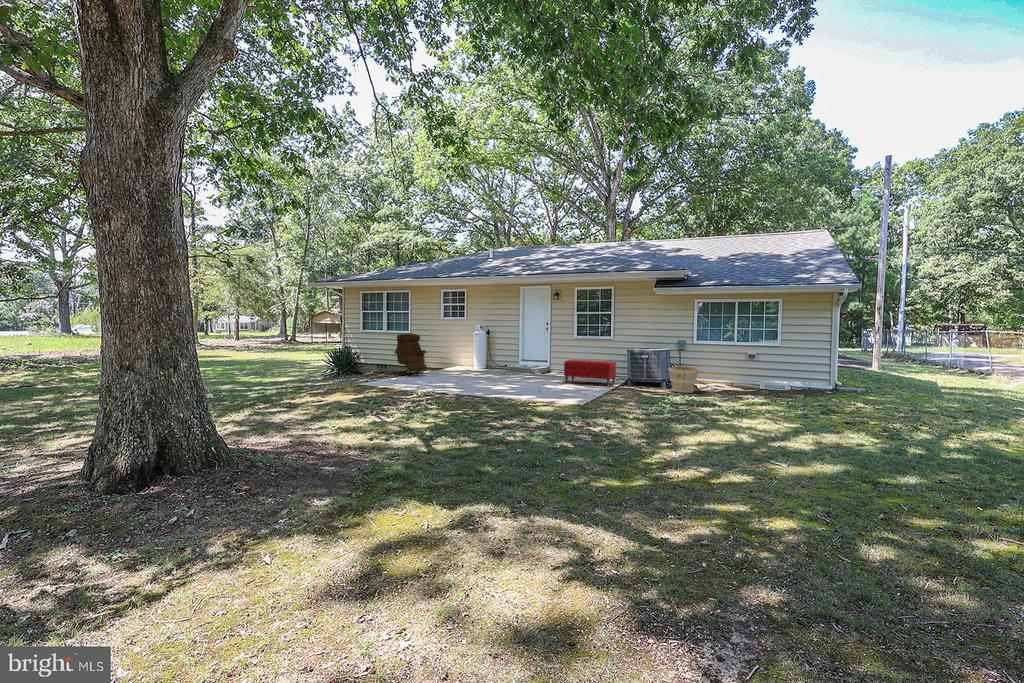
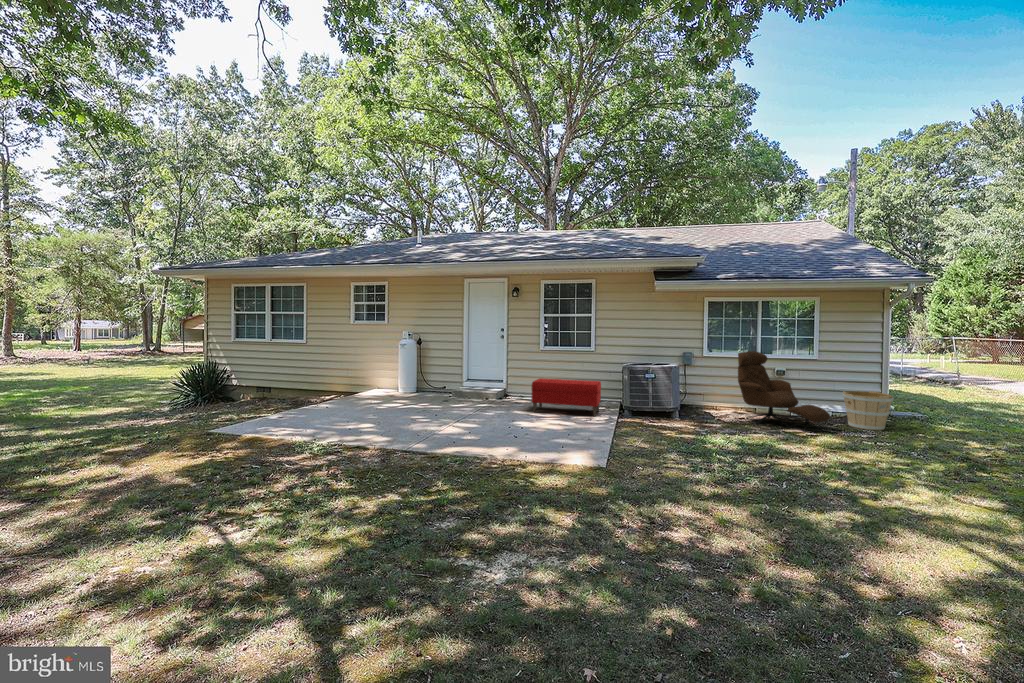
lounge chair: present [394,334,427,376] -> present [738,351,830,432]
wooden bucket: present [669,366,699,393] -> present [843,391,894,430]

